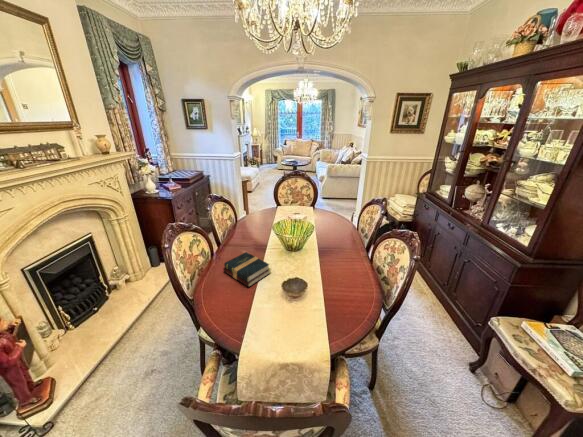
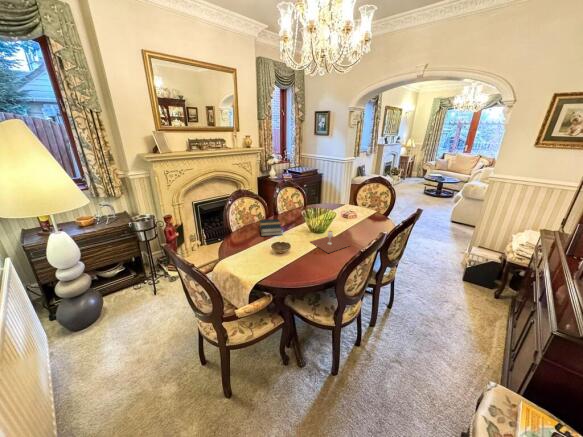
wine glass: none [312,247,352,275] -> present [311,231,350,253]

